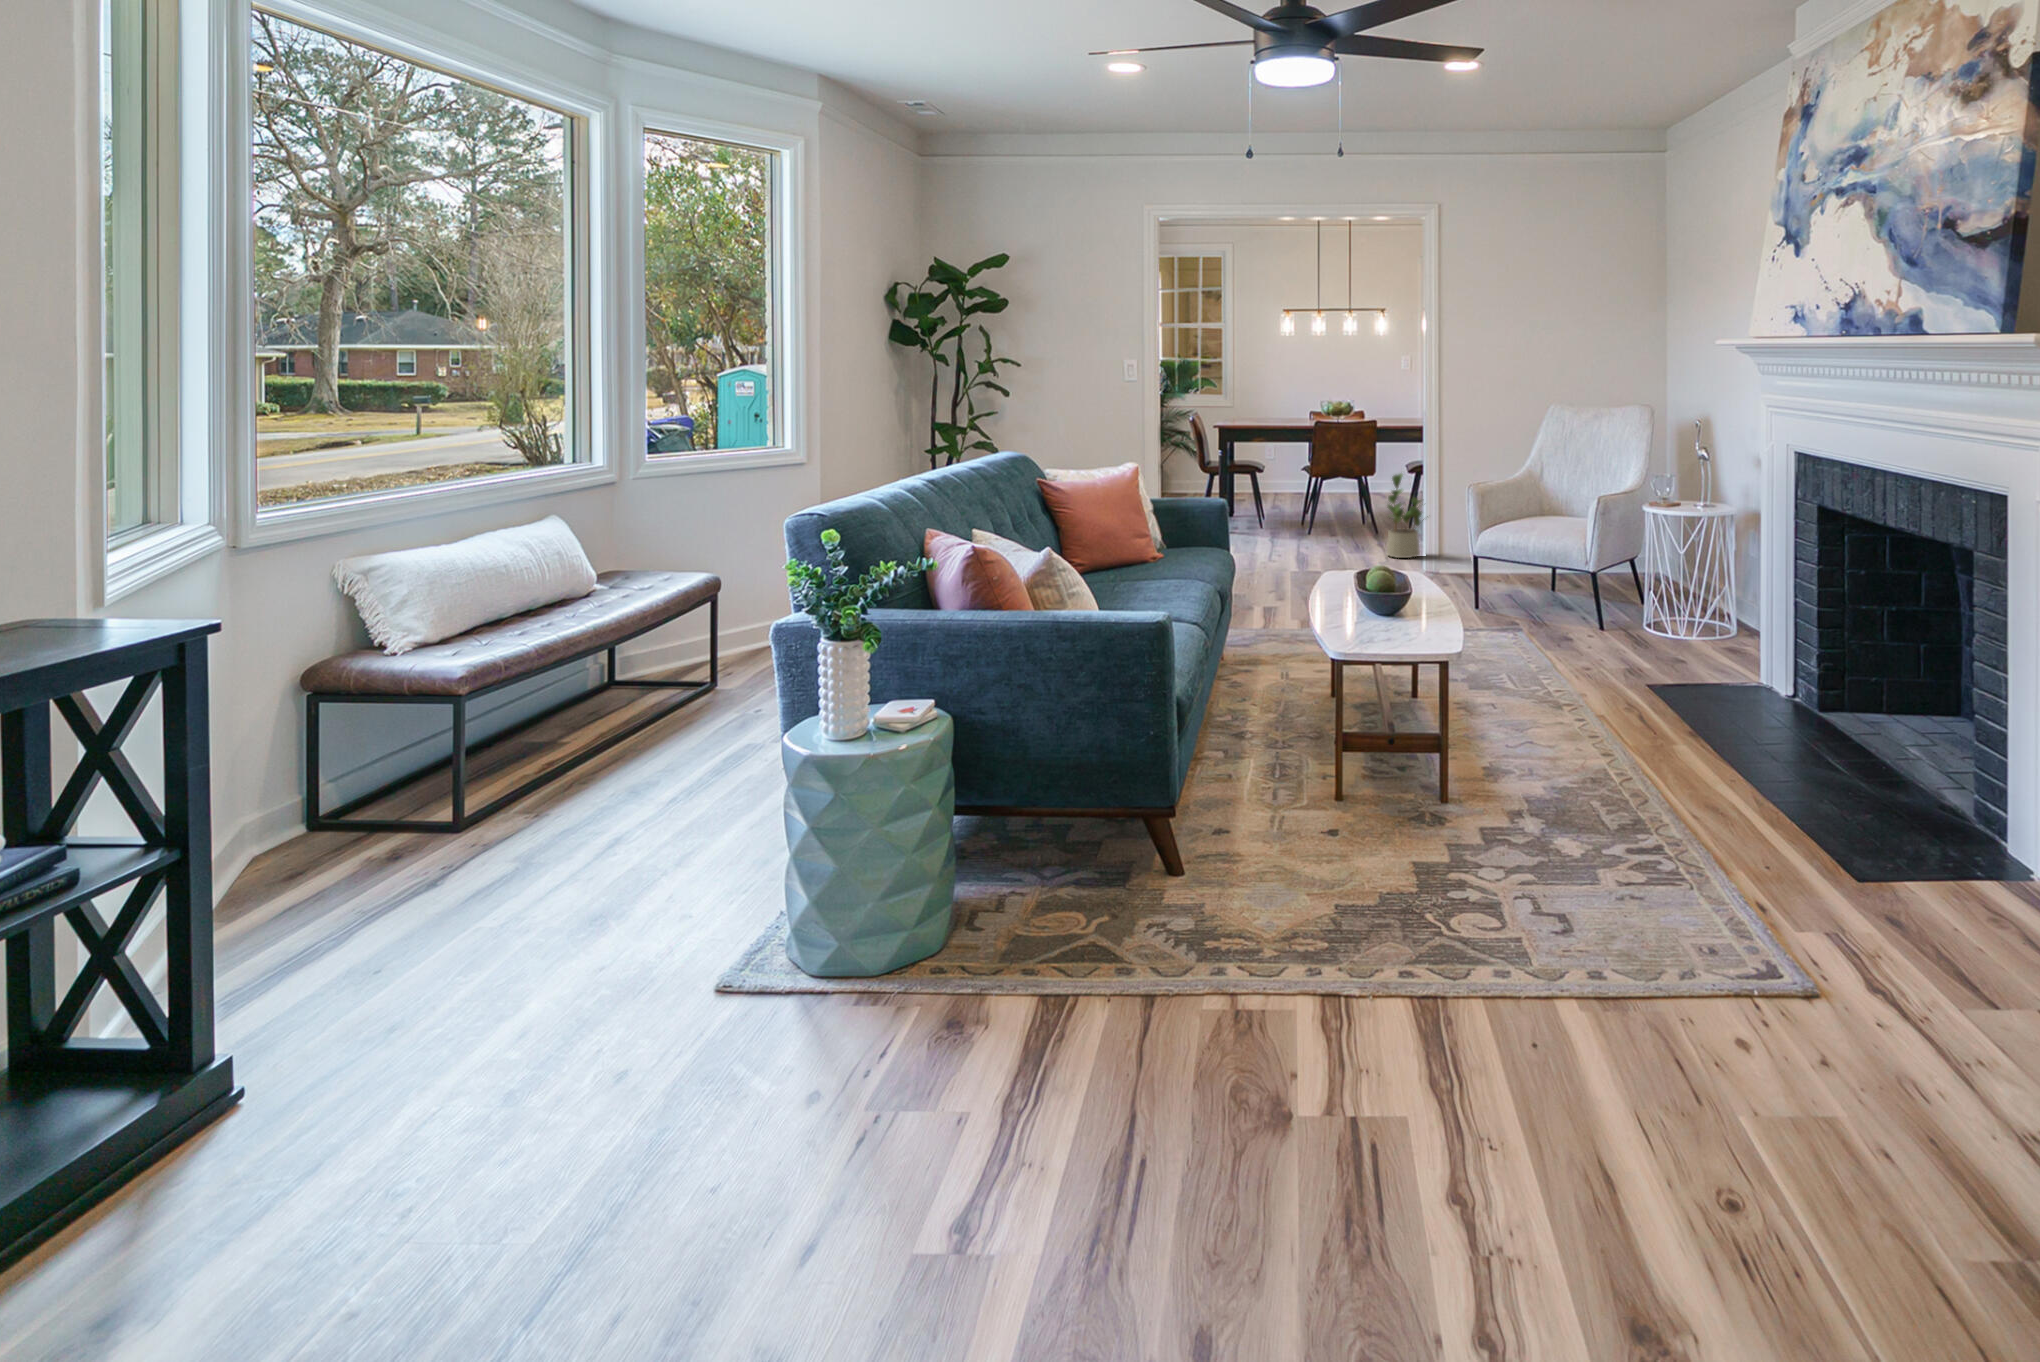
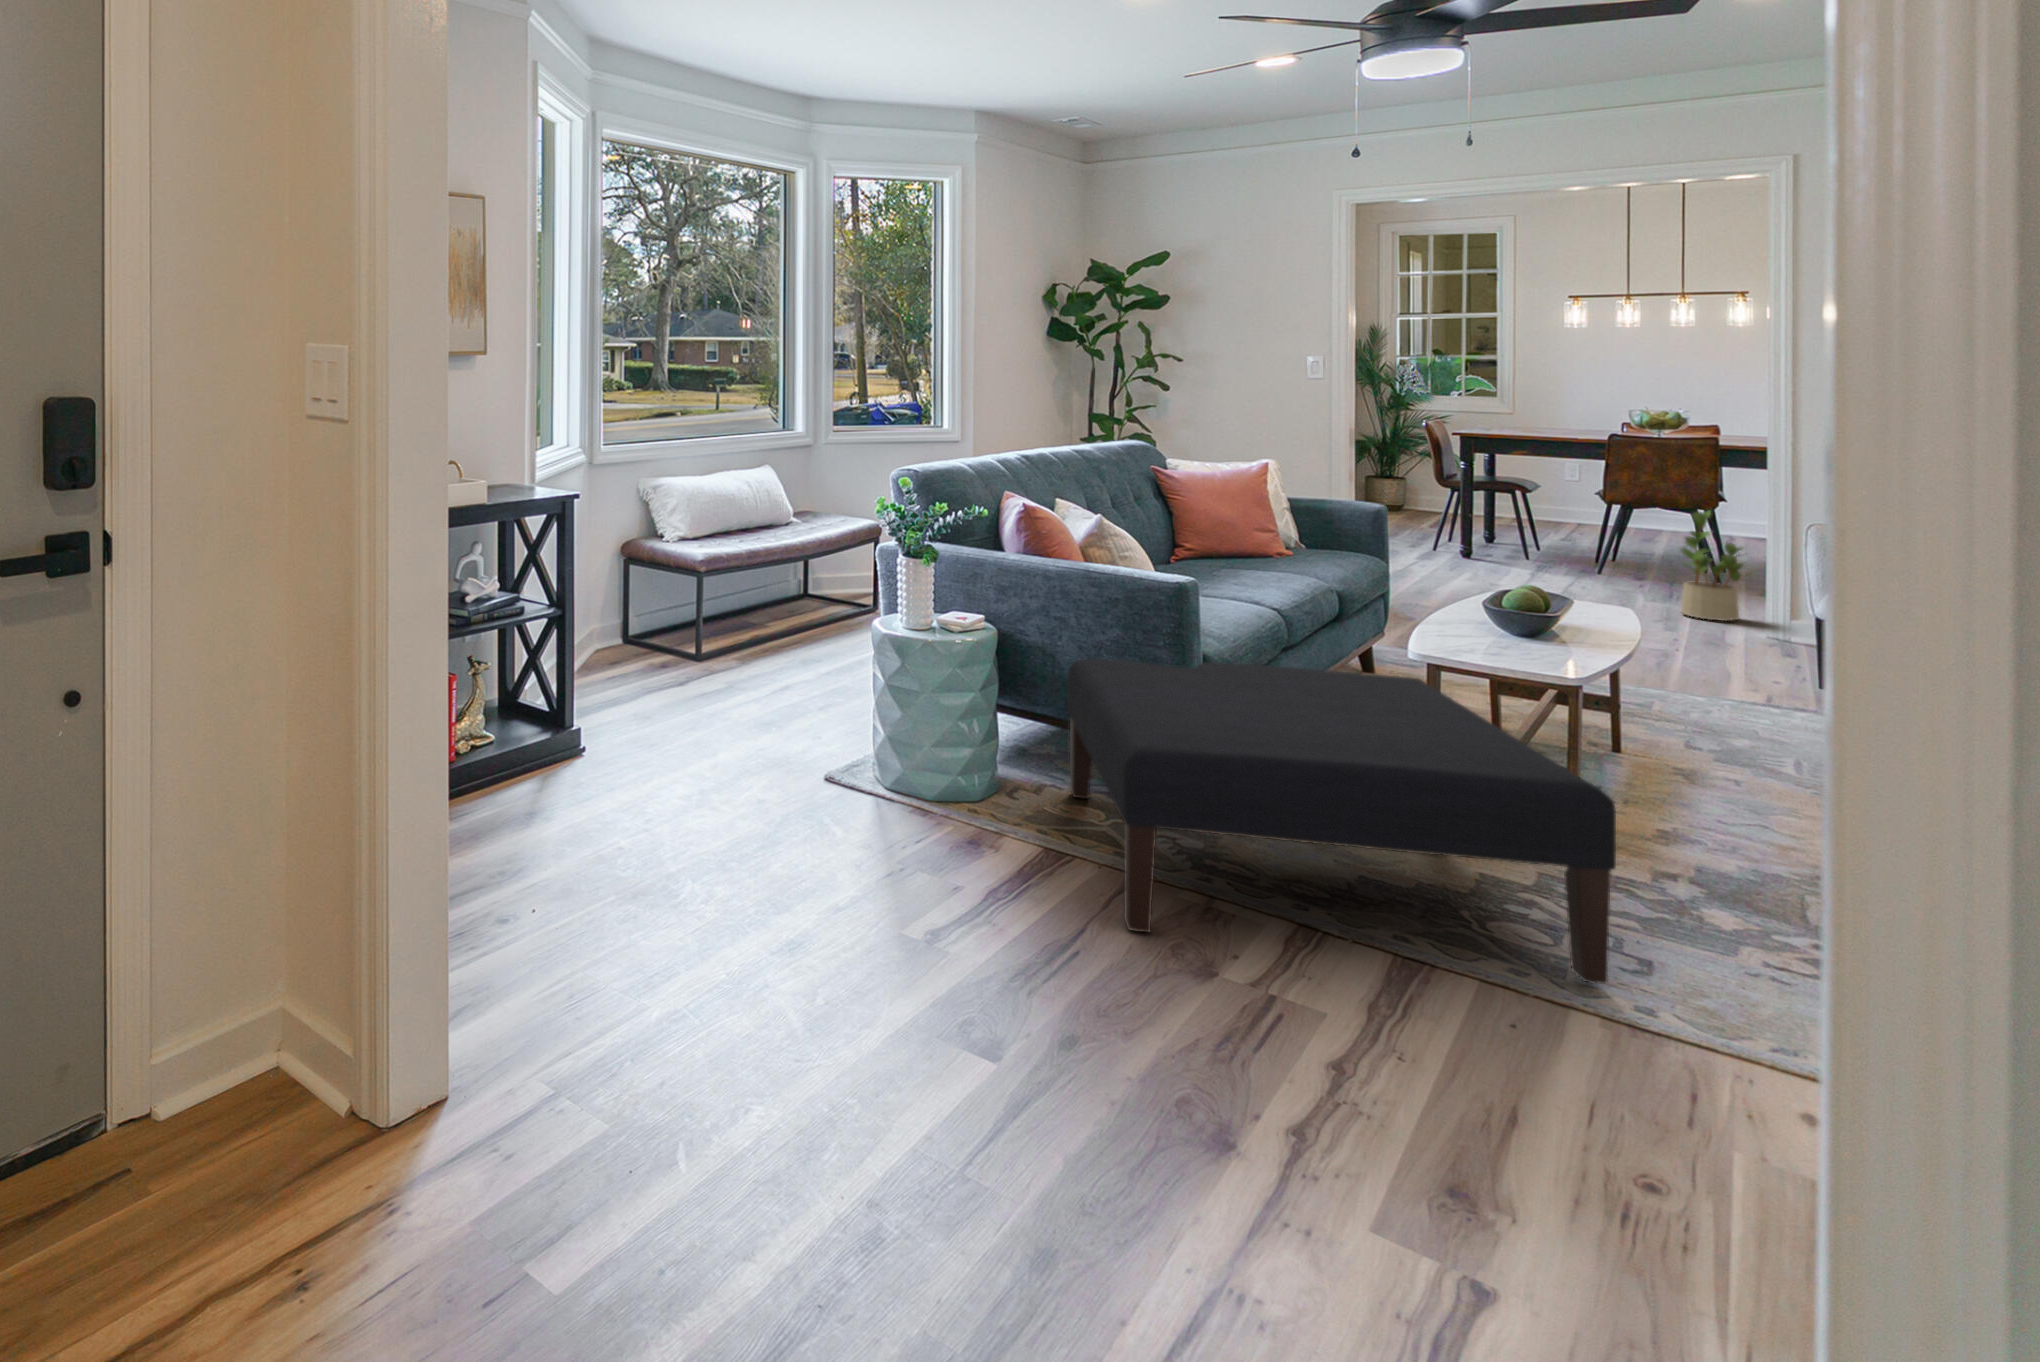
ottoman: none [1029,676,1583,1098] -> present [1067,659,1616,984]

